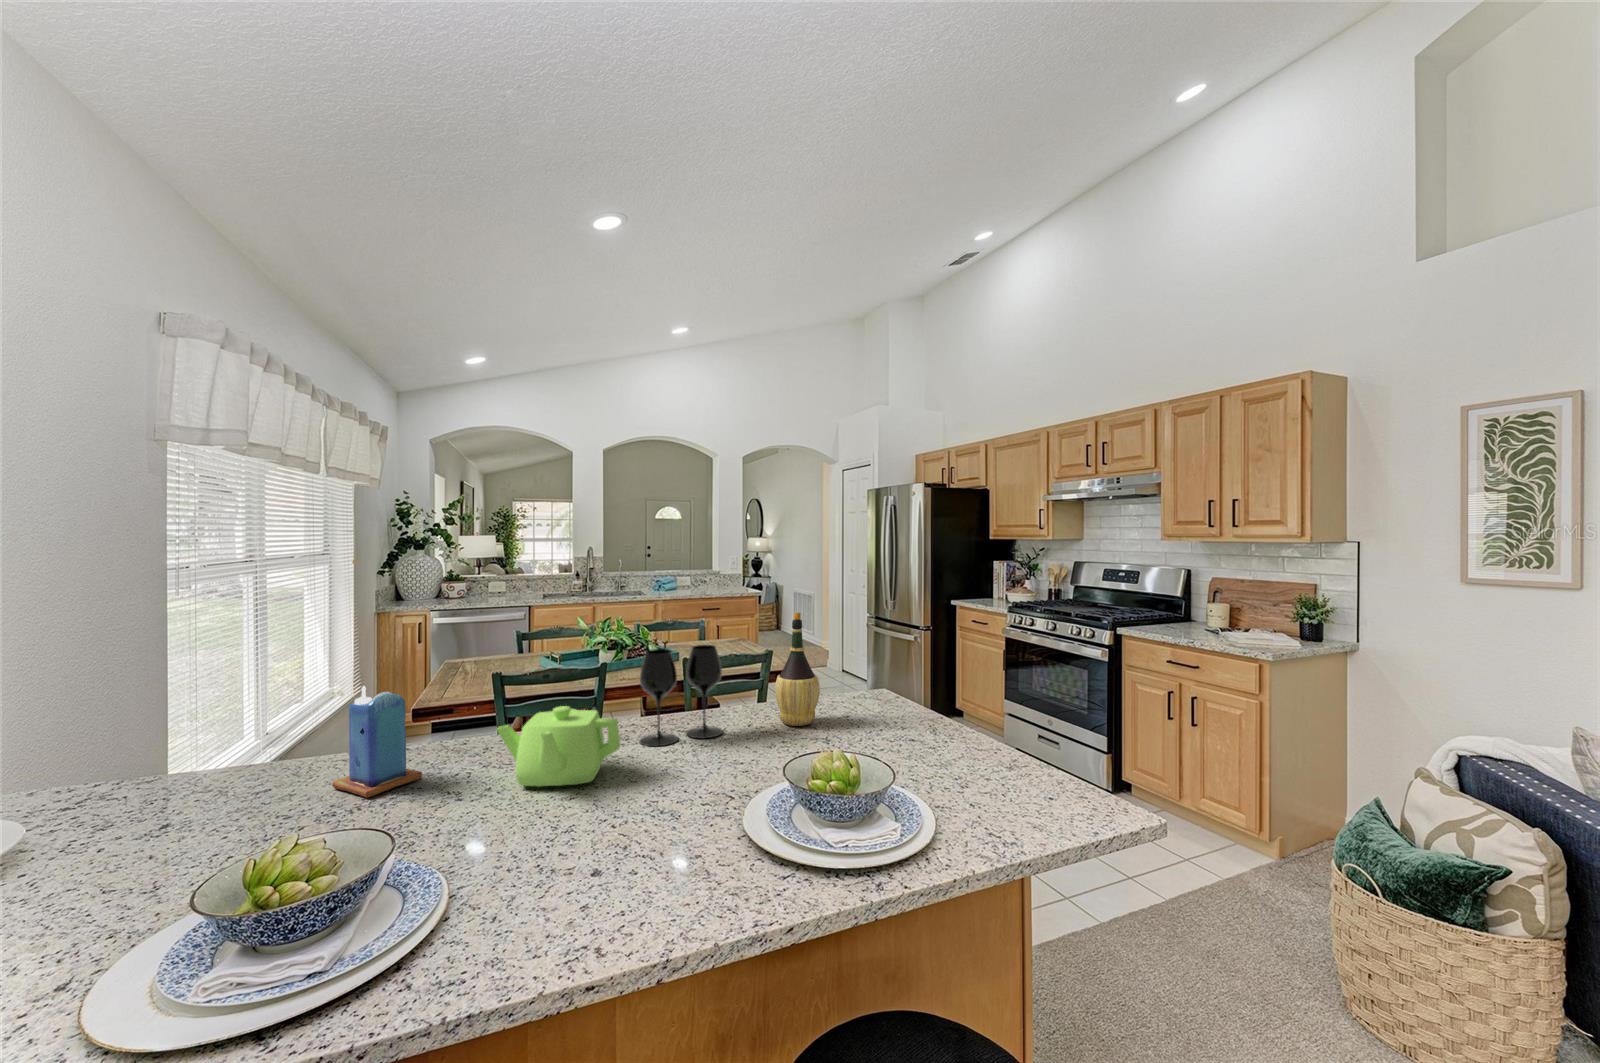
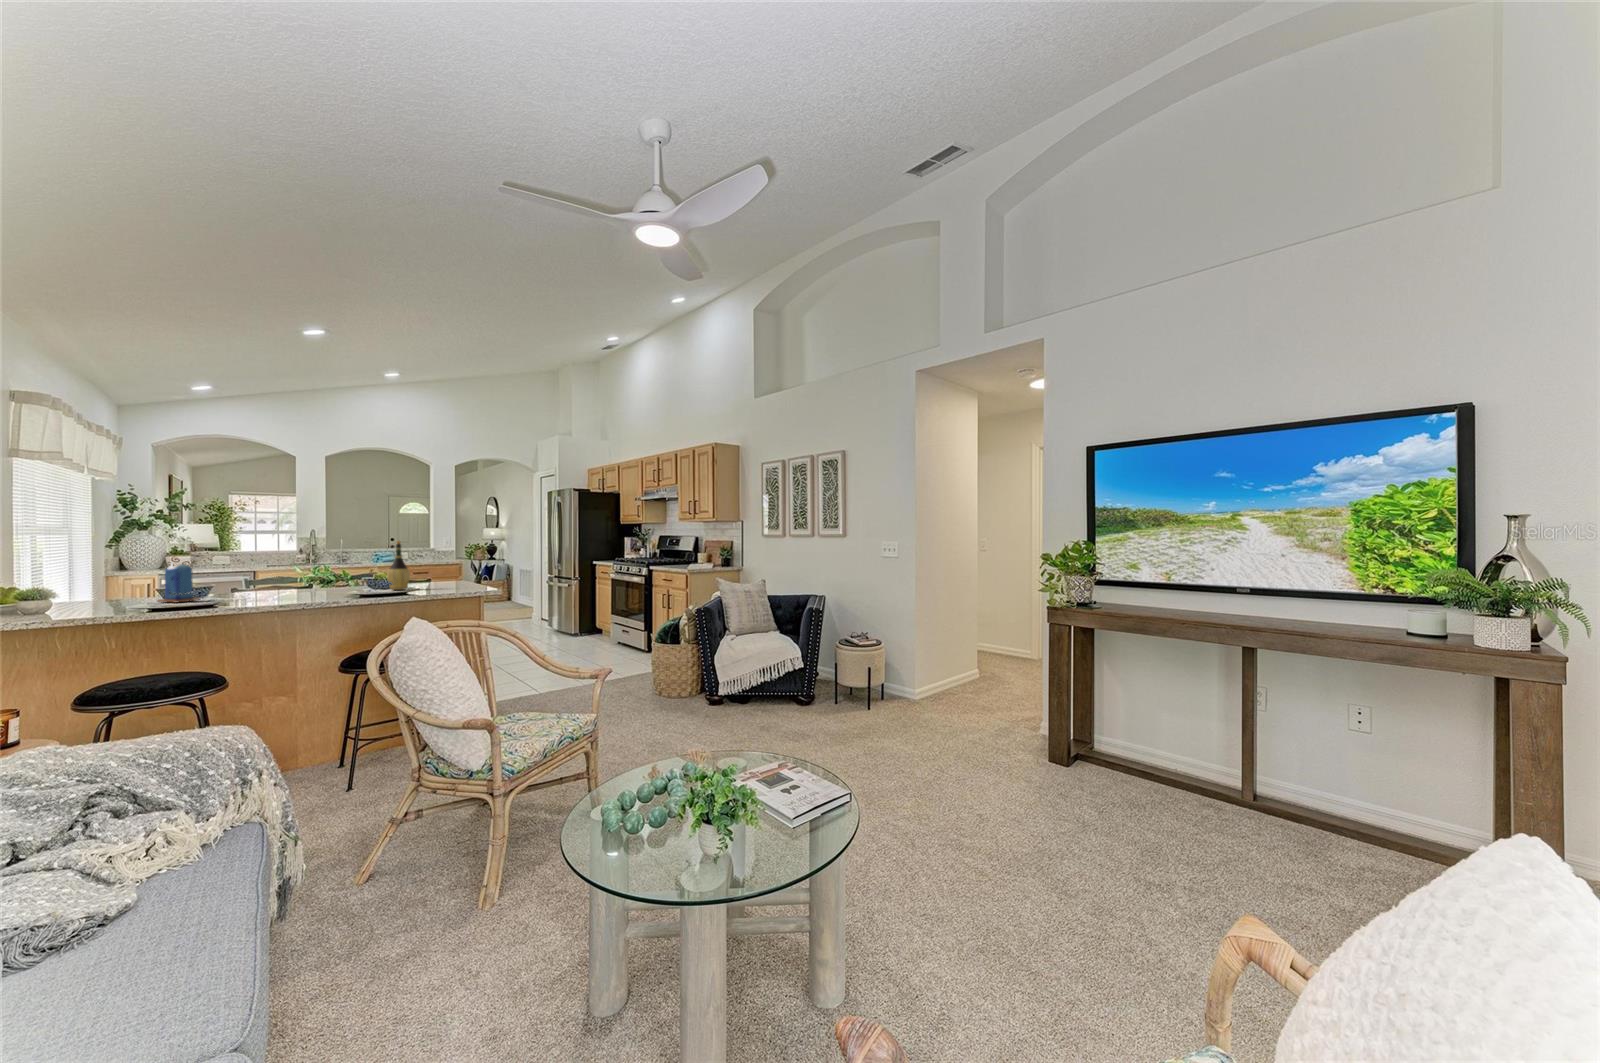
wine glass: present [639,645,723,747] -> none [312,554,358,595]
teapot: present [496,706,620,787] -> none [238,571,298,600]

